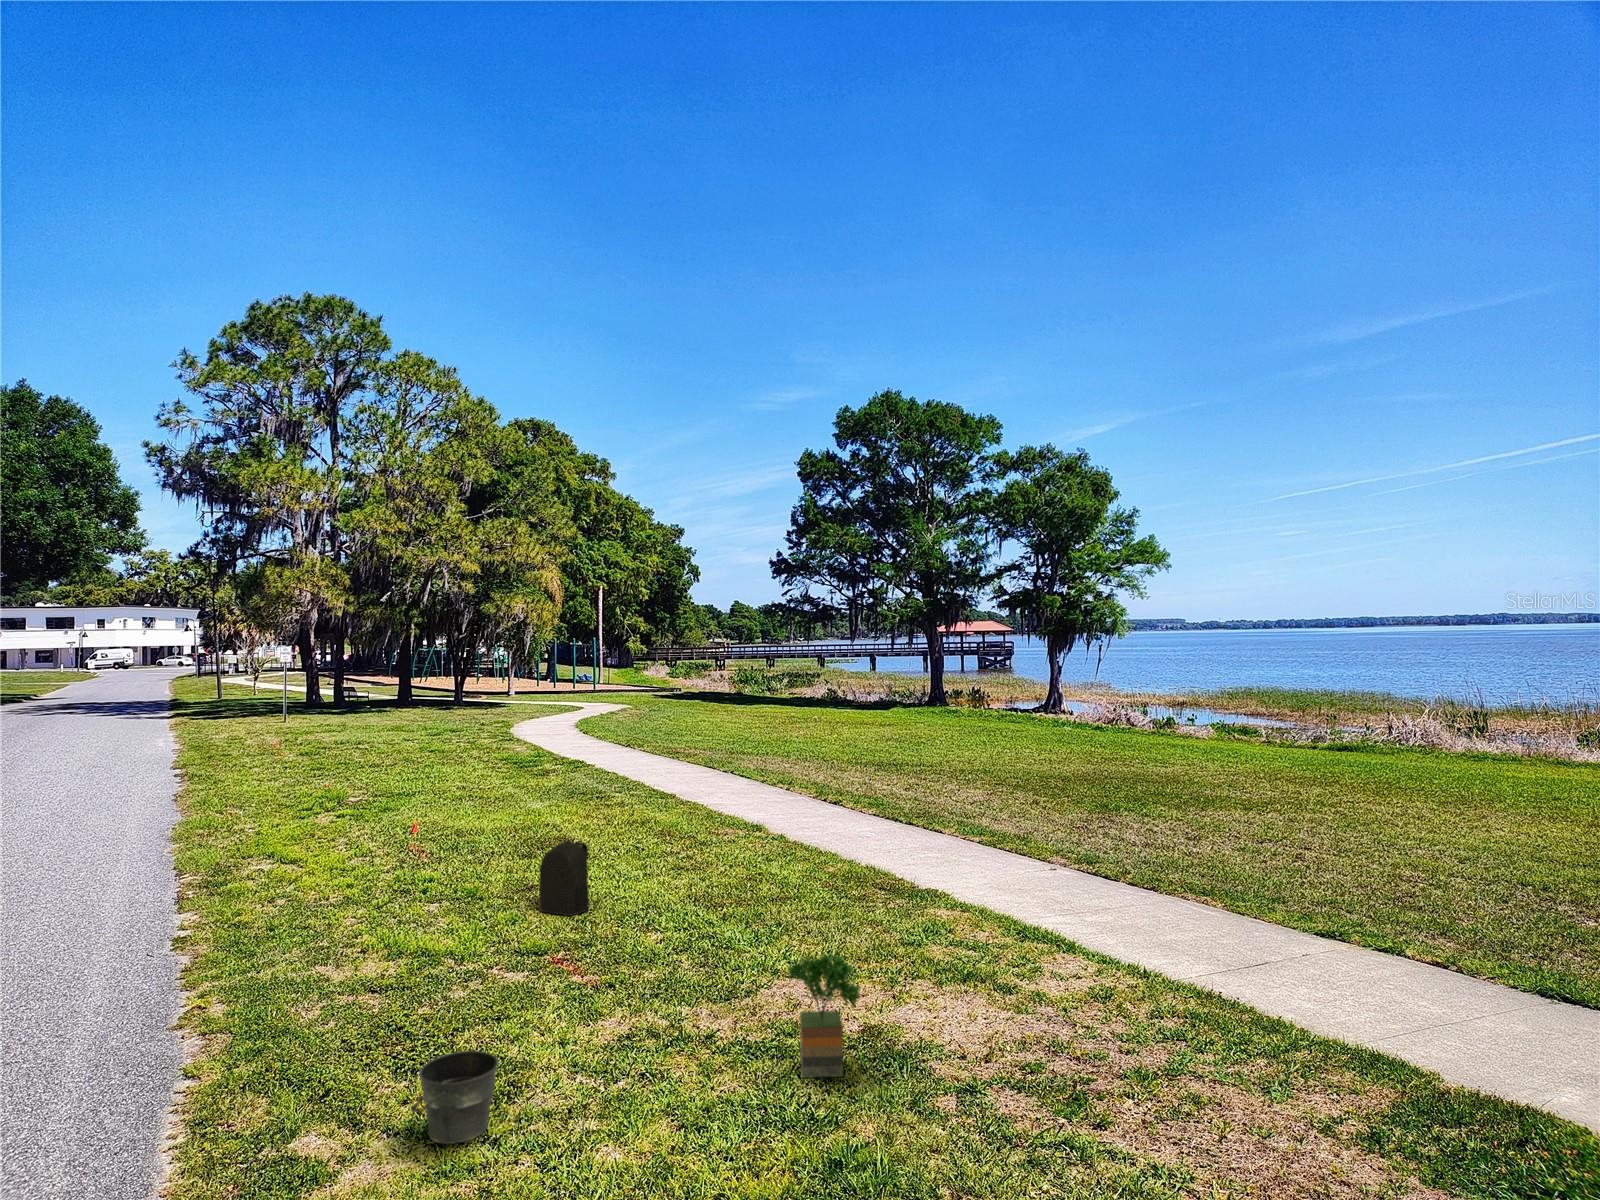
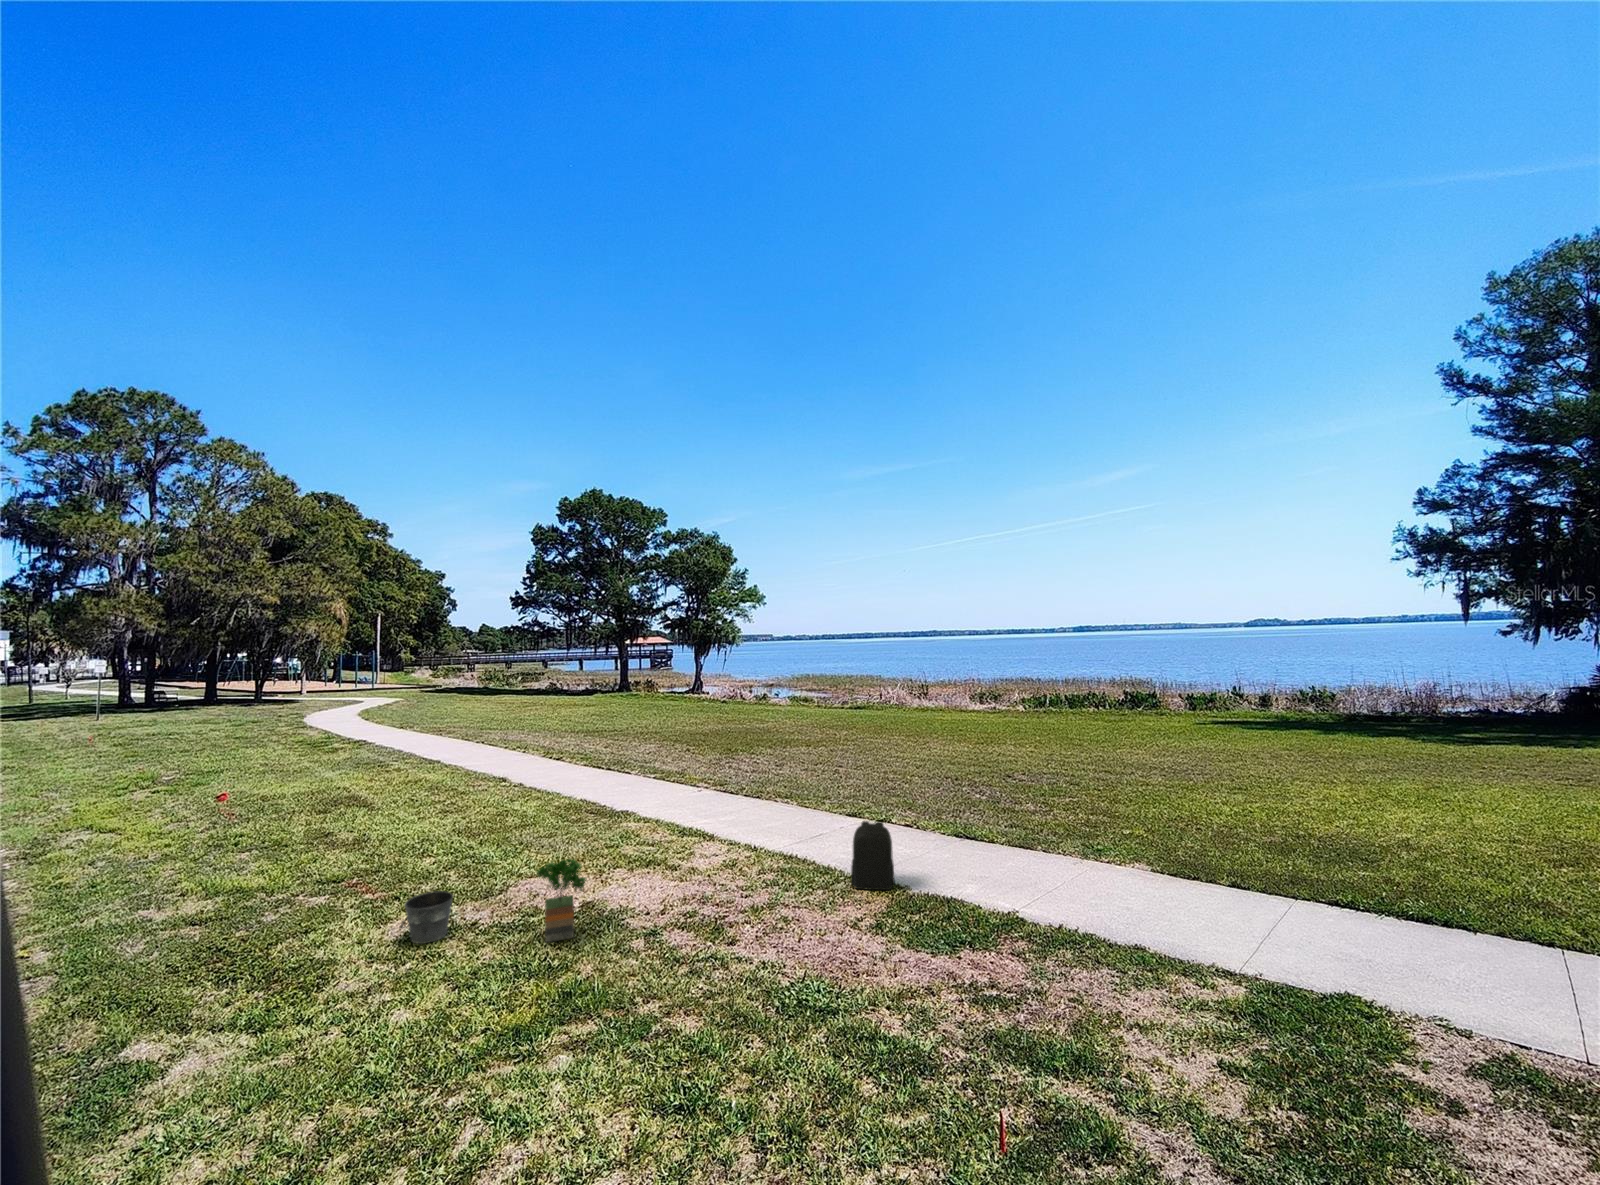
backpack: present [539,841,590,916] -> present [851,821,895,890]
bucket: present [411,1050,498,1144] -> present [400,891,453,944]

